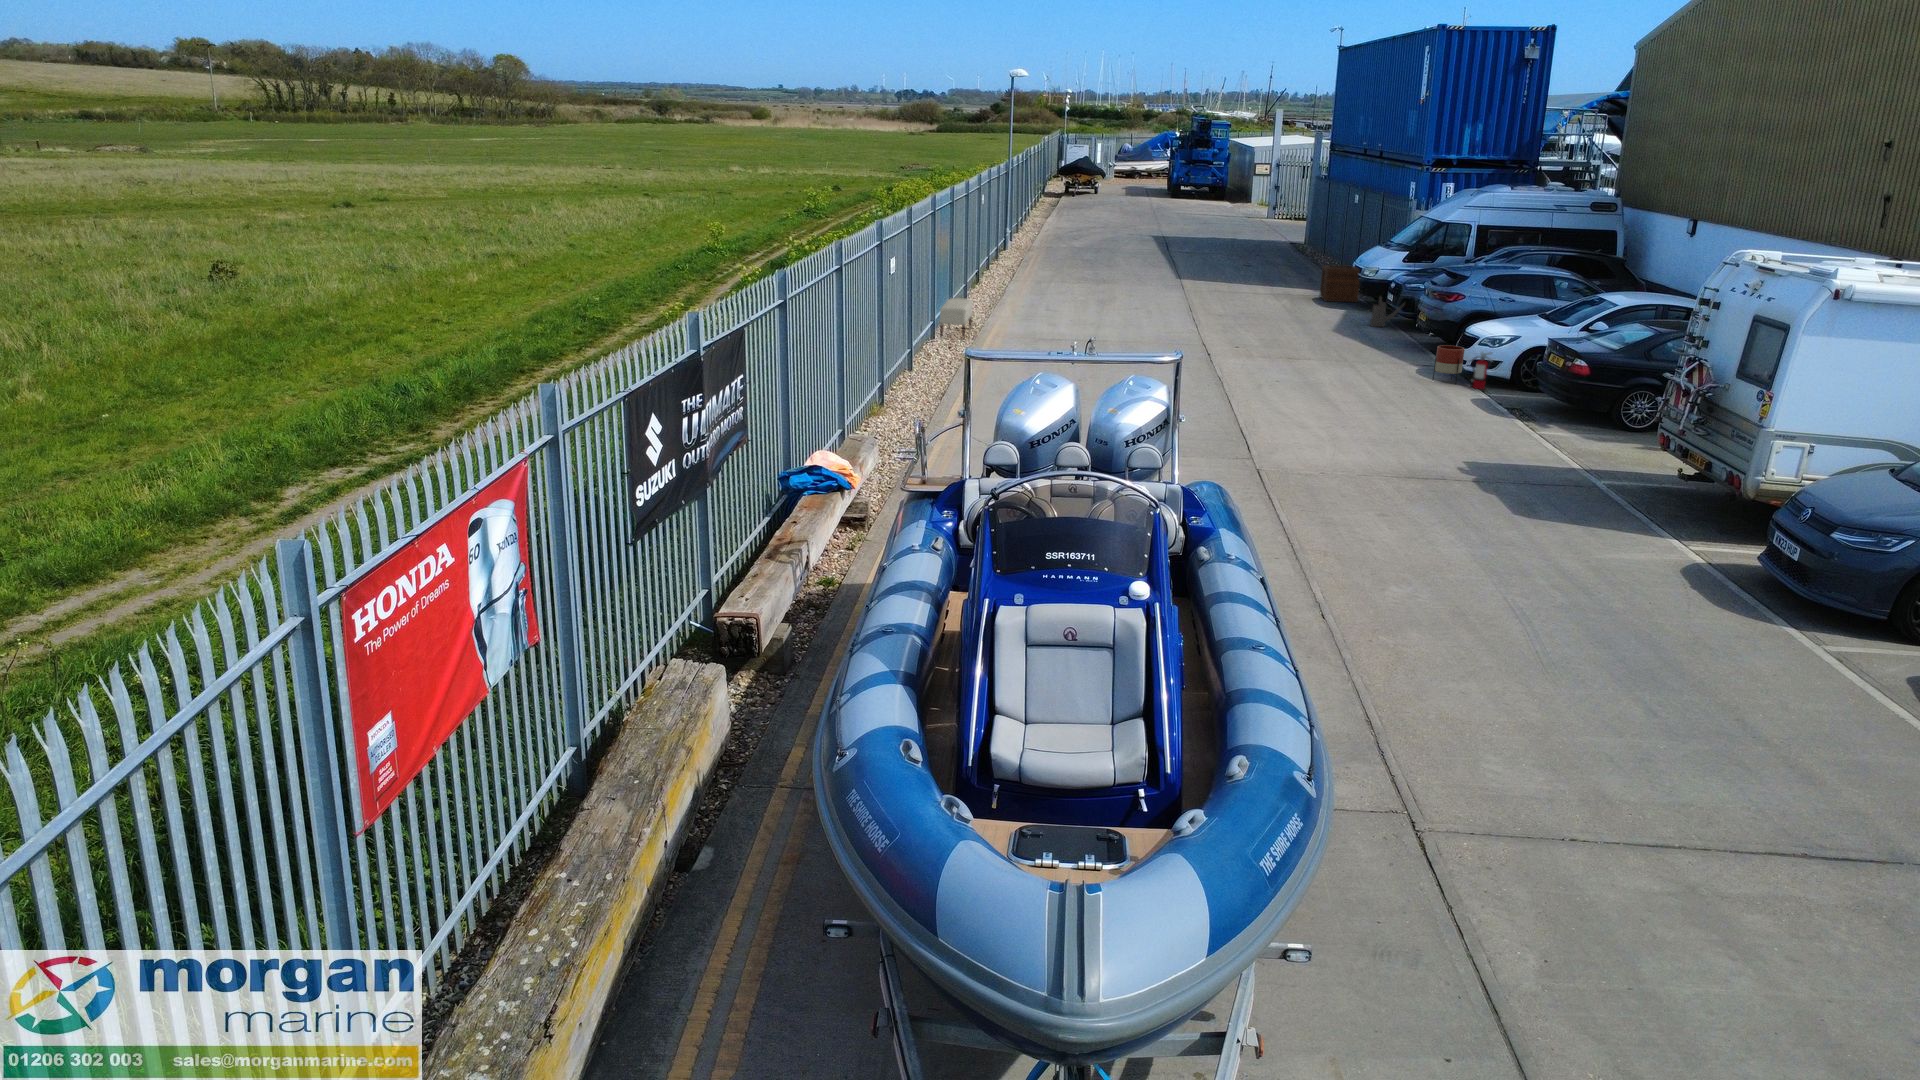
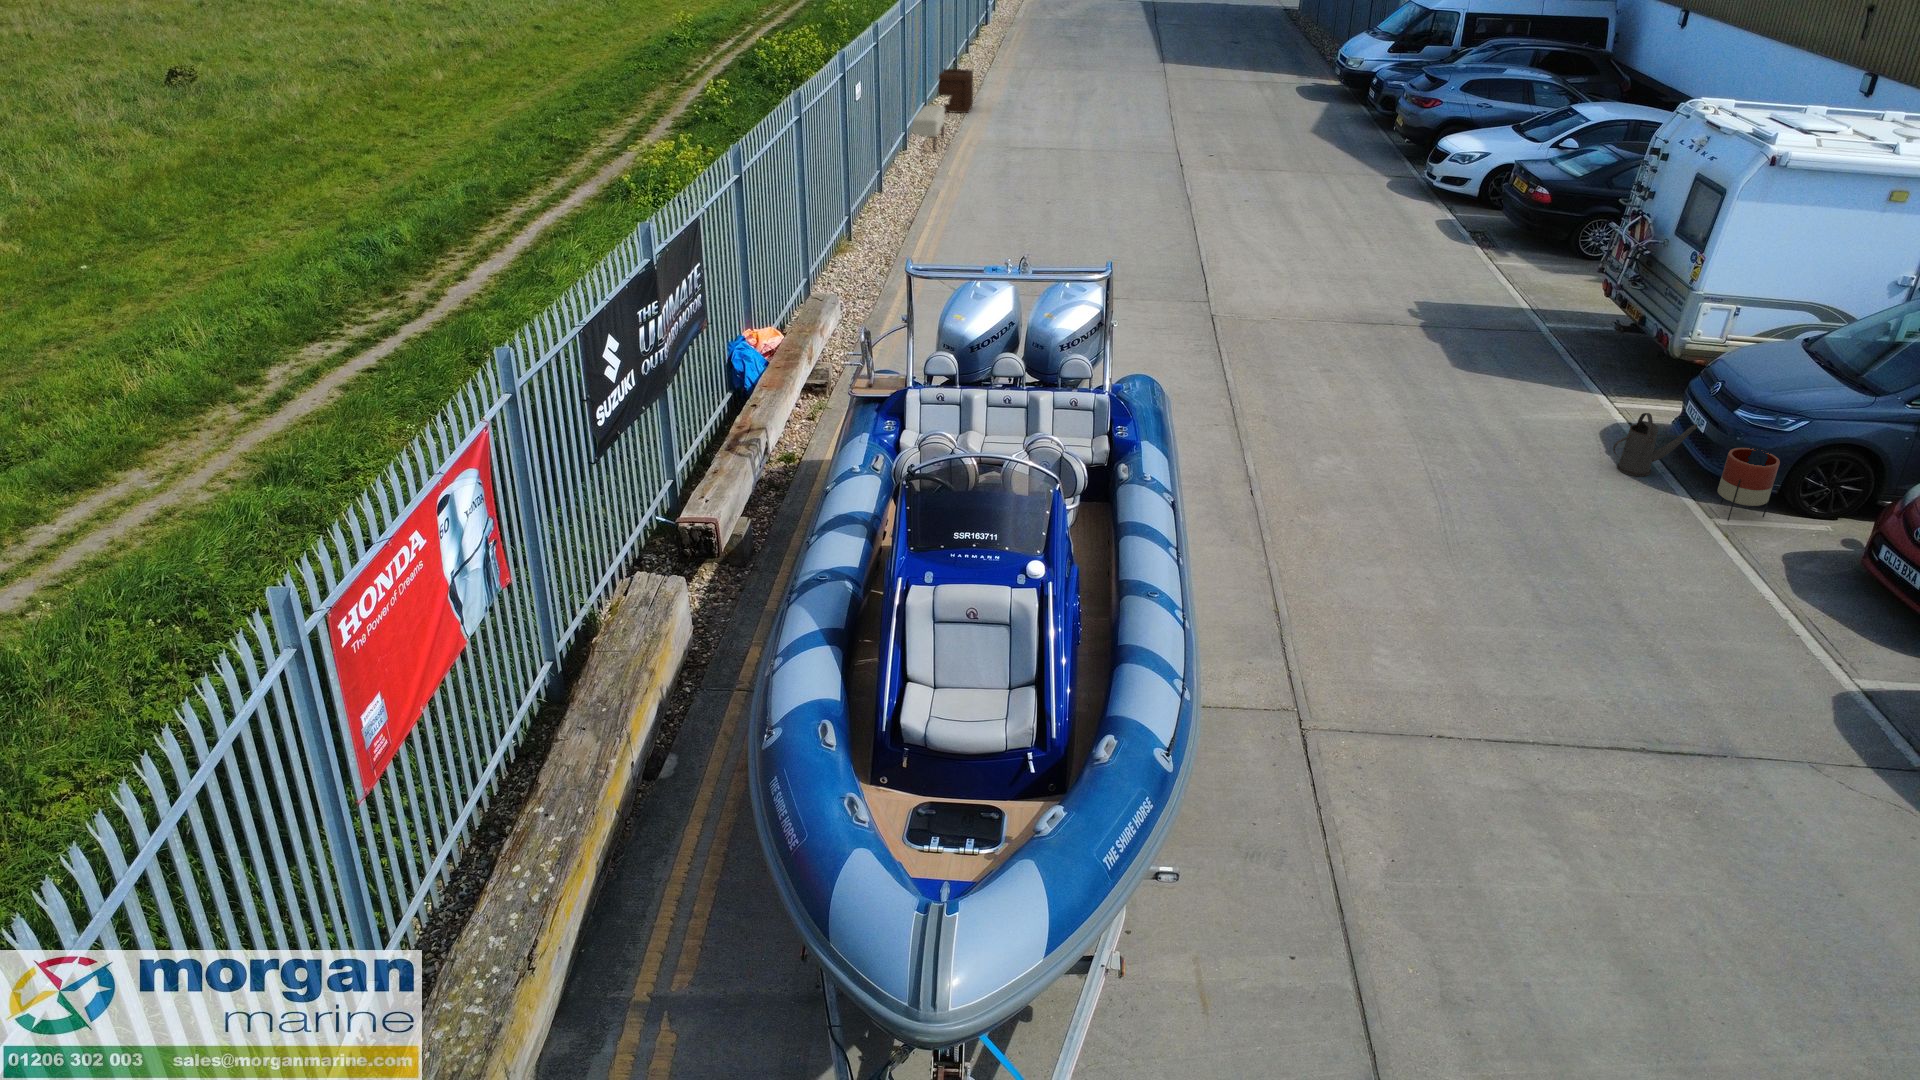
wooden crate: present [1320,265,1360,302] -> present [938,69,973,113]
watering can: present [1370,297,1404,327] -> present [1613,413,1697,477]
planter: present [1433,345,1465,385] -> present [1718,448,1780,520]
fire extinguisher: present [1471,352,1492,389] -> none [1438,170,1462,209]

